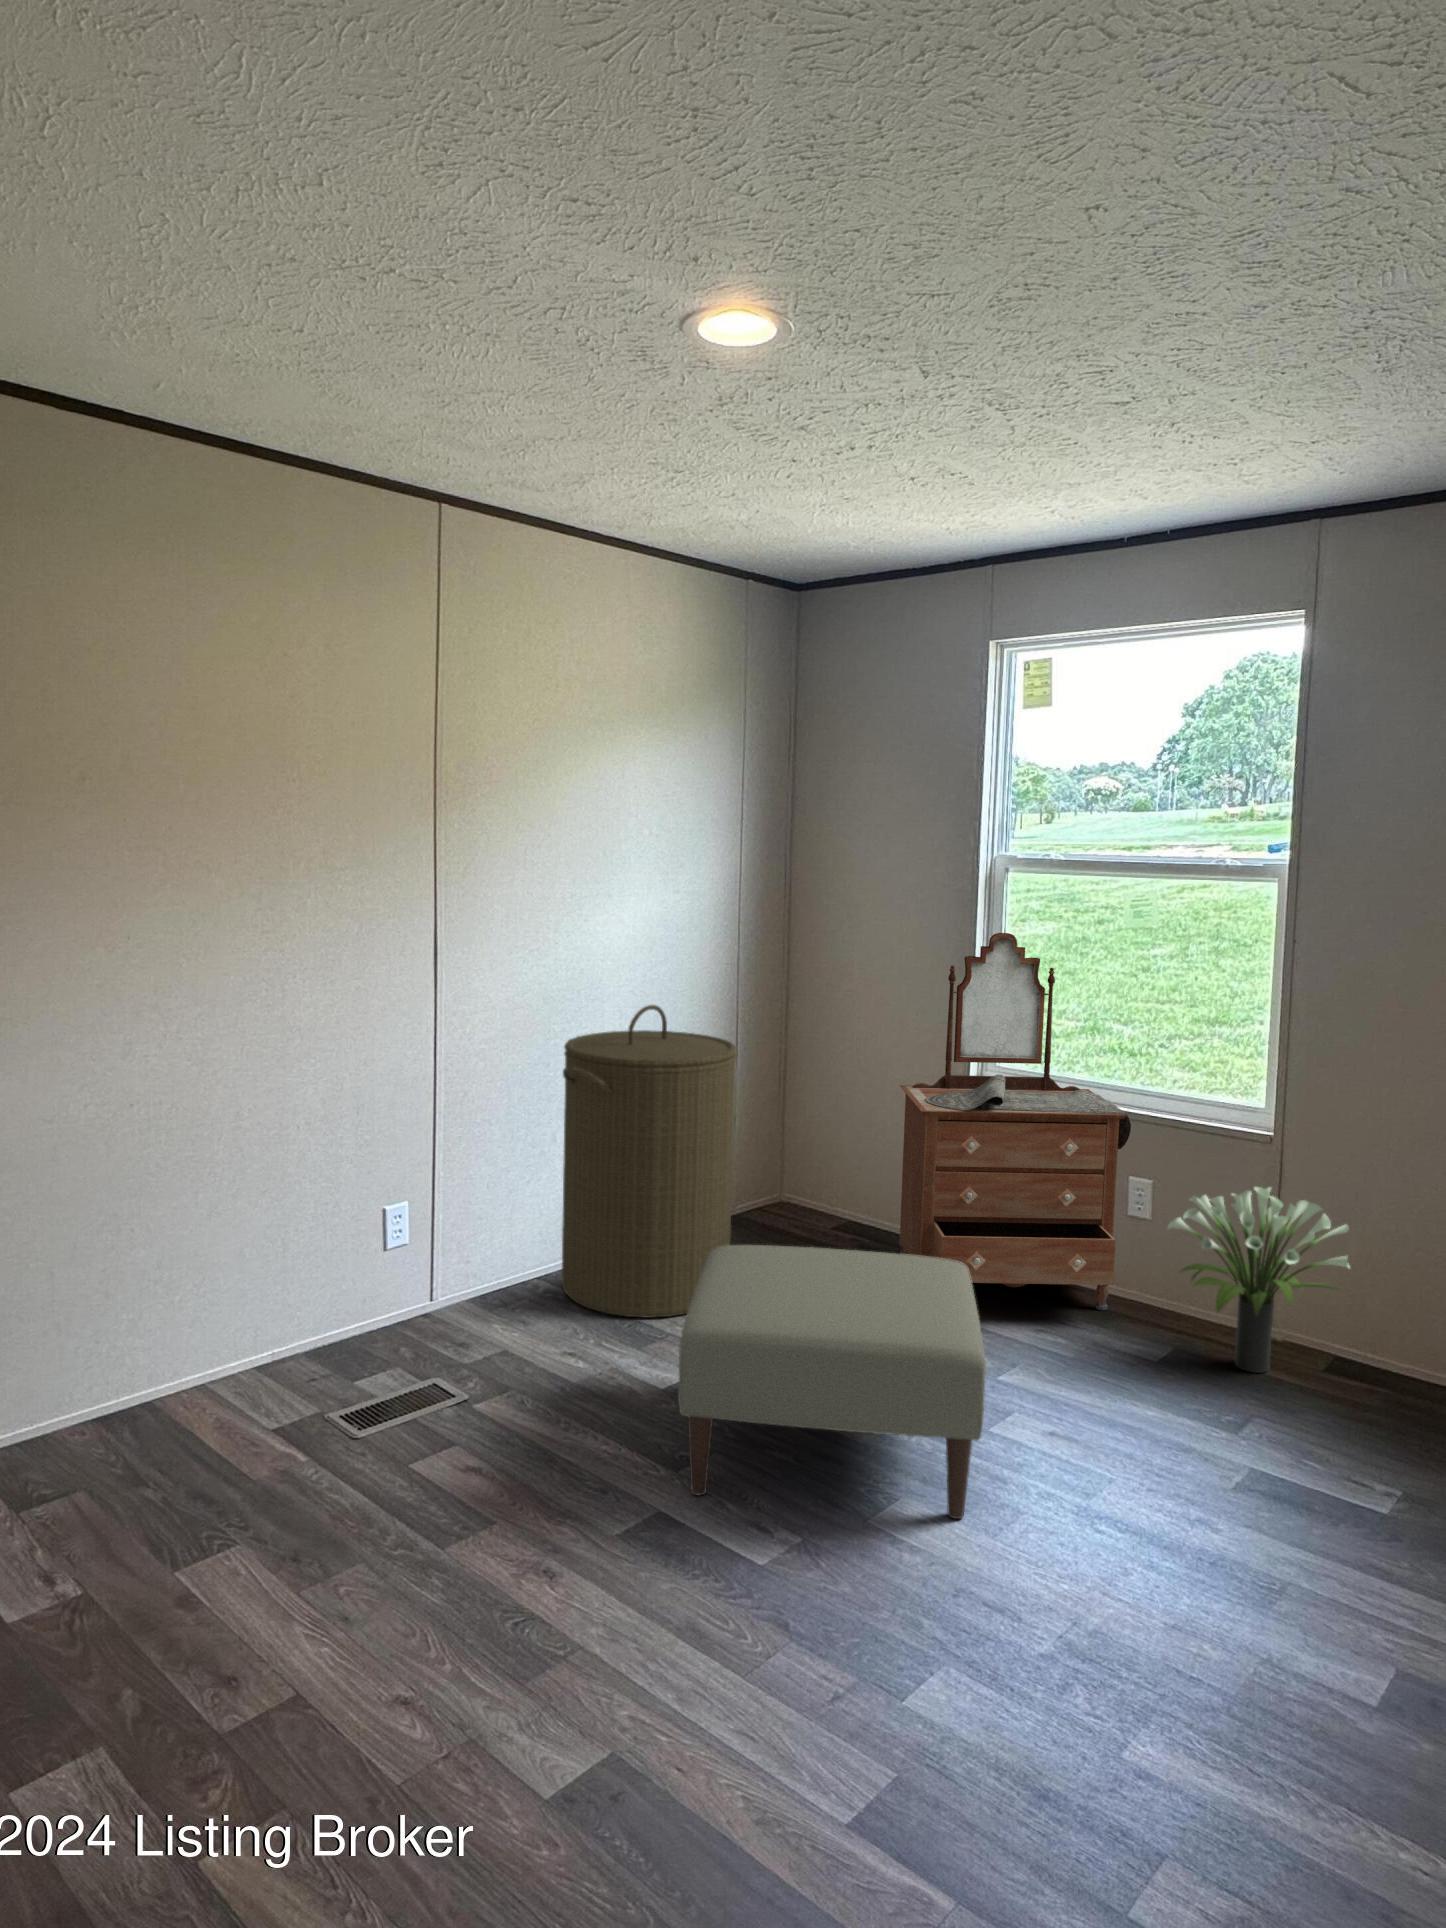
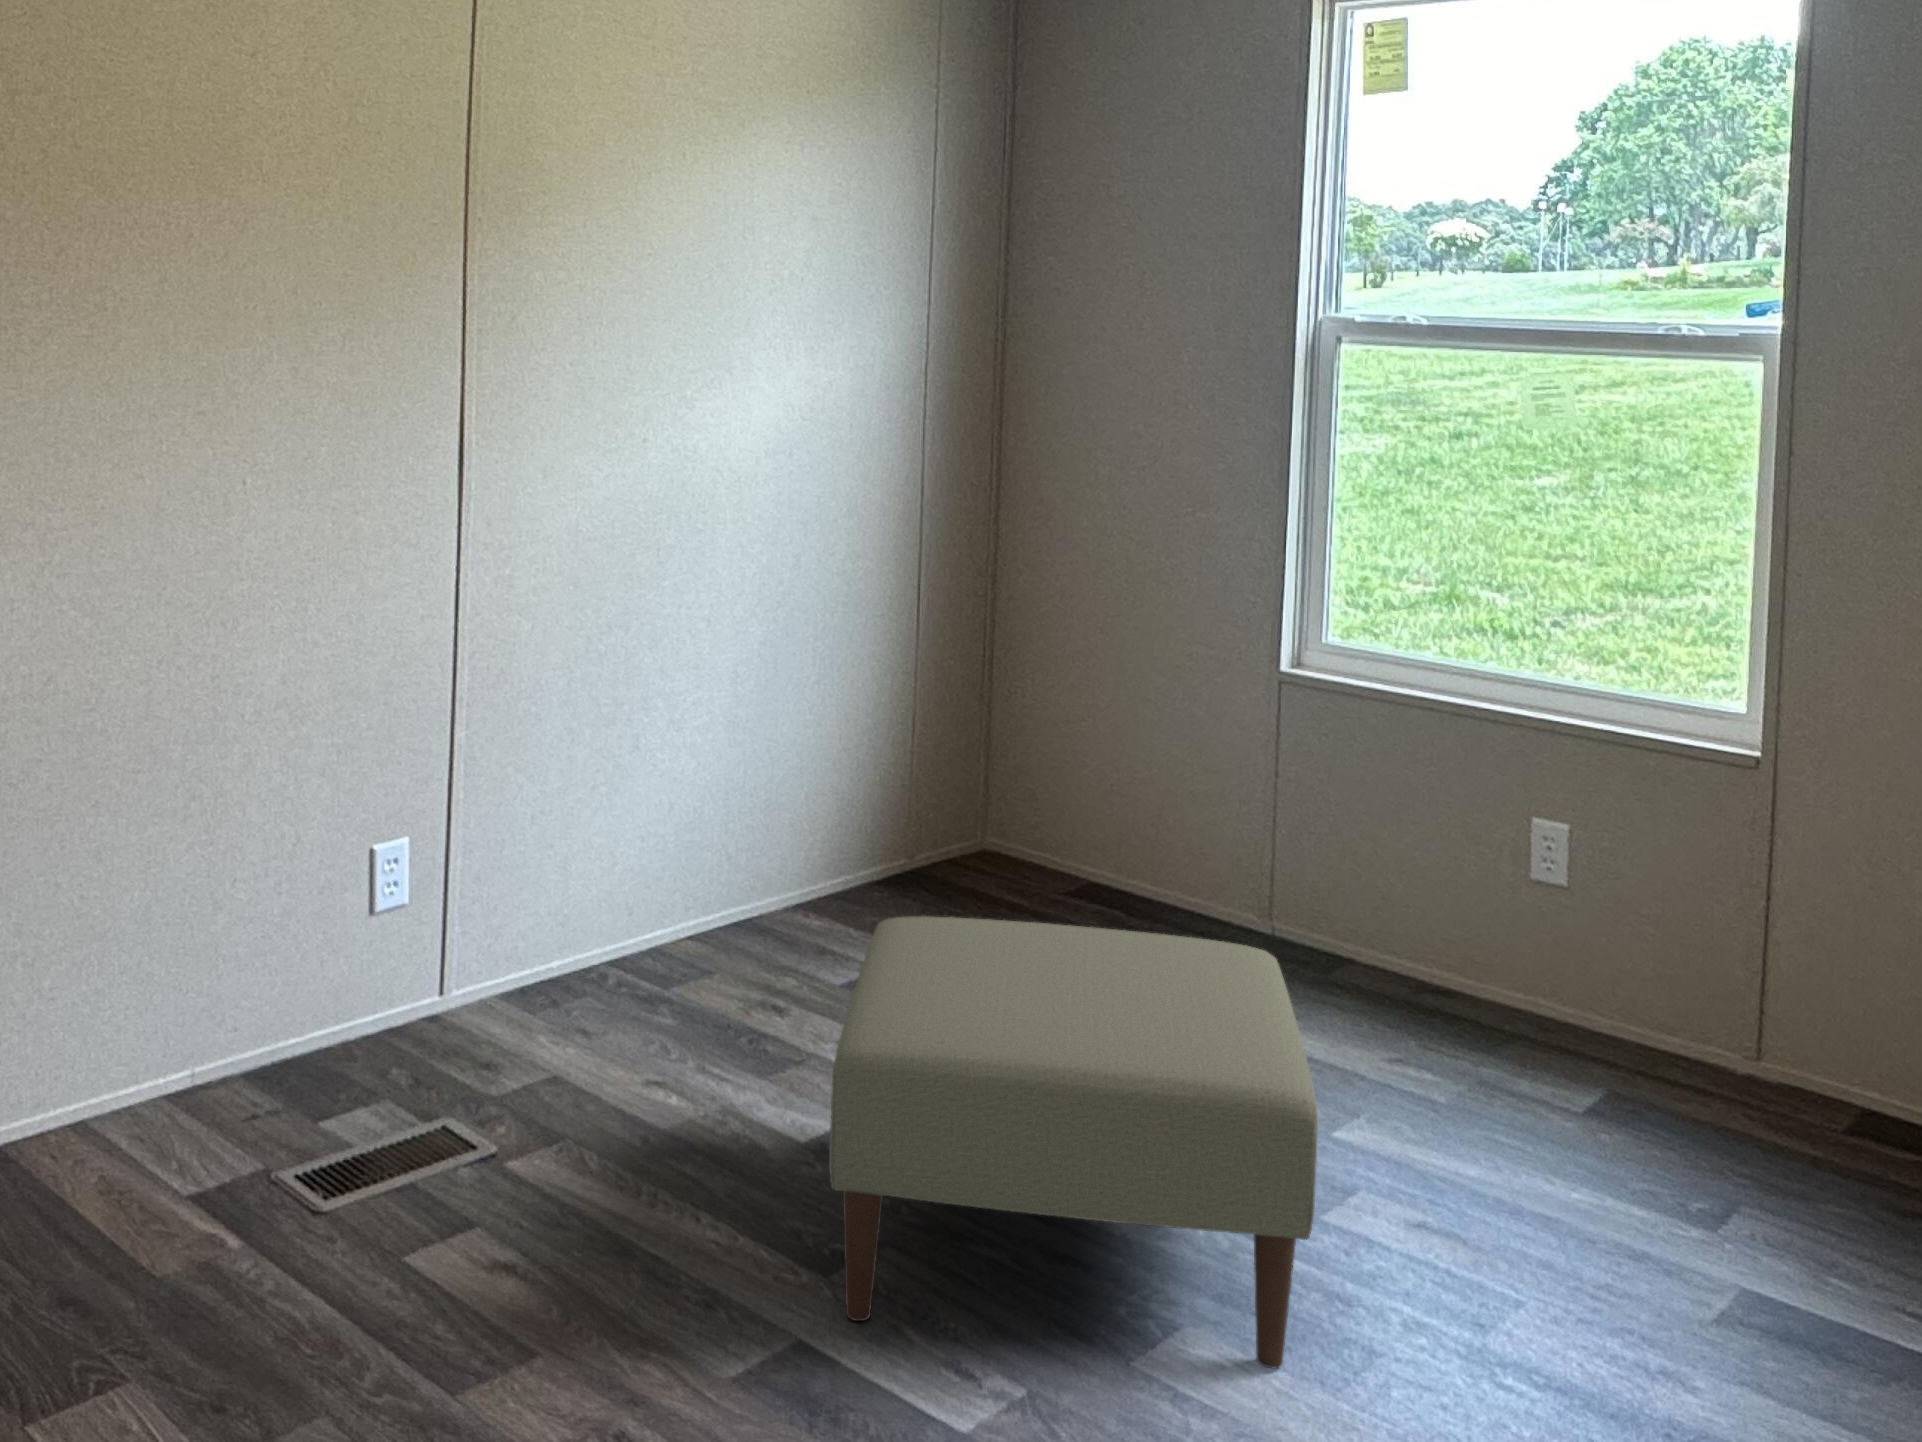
dresser: present [899,933,1131,1310] -> none [1156,449,1512,1029]
laundry hamper: present [562,1005,737,1318] -> none [643,547,914,1029]
potted plant: present [1168,1187,1349,1373] -> none [1576,839,1867,1134]

